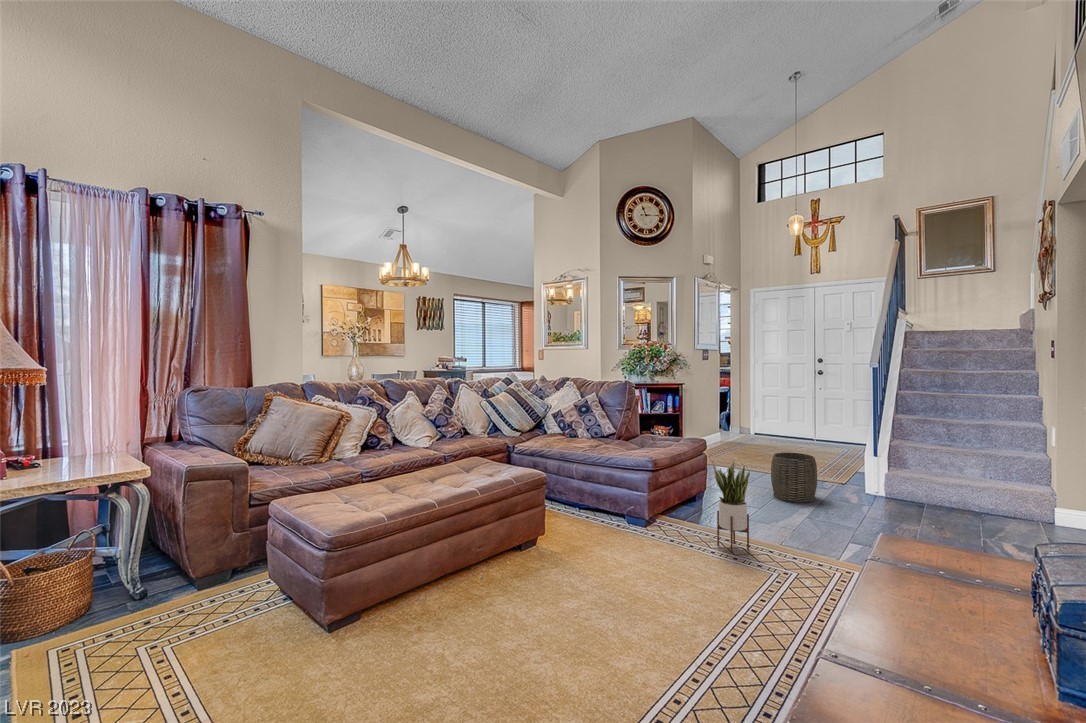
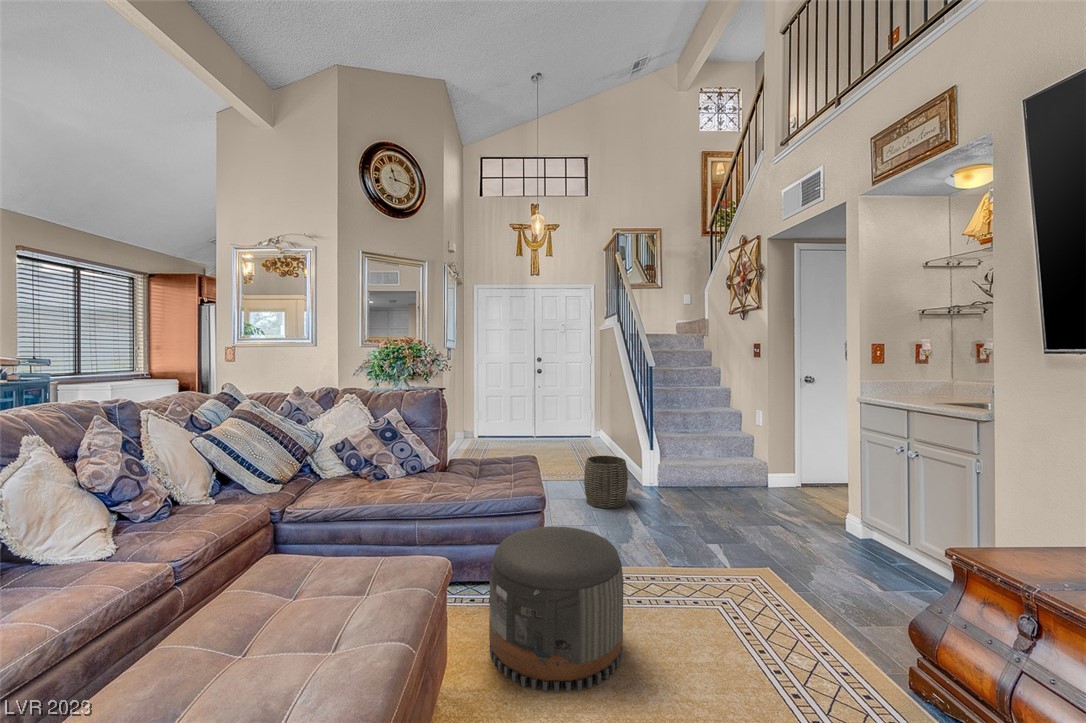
potted plant: present [712,460,750,552] -> none [638,486,672,601]
pouf: none [578,471,667,564] -> present [489,526,624,693]

